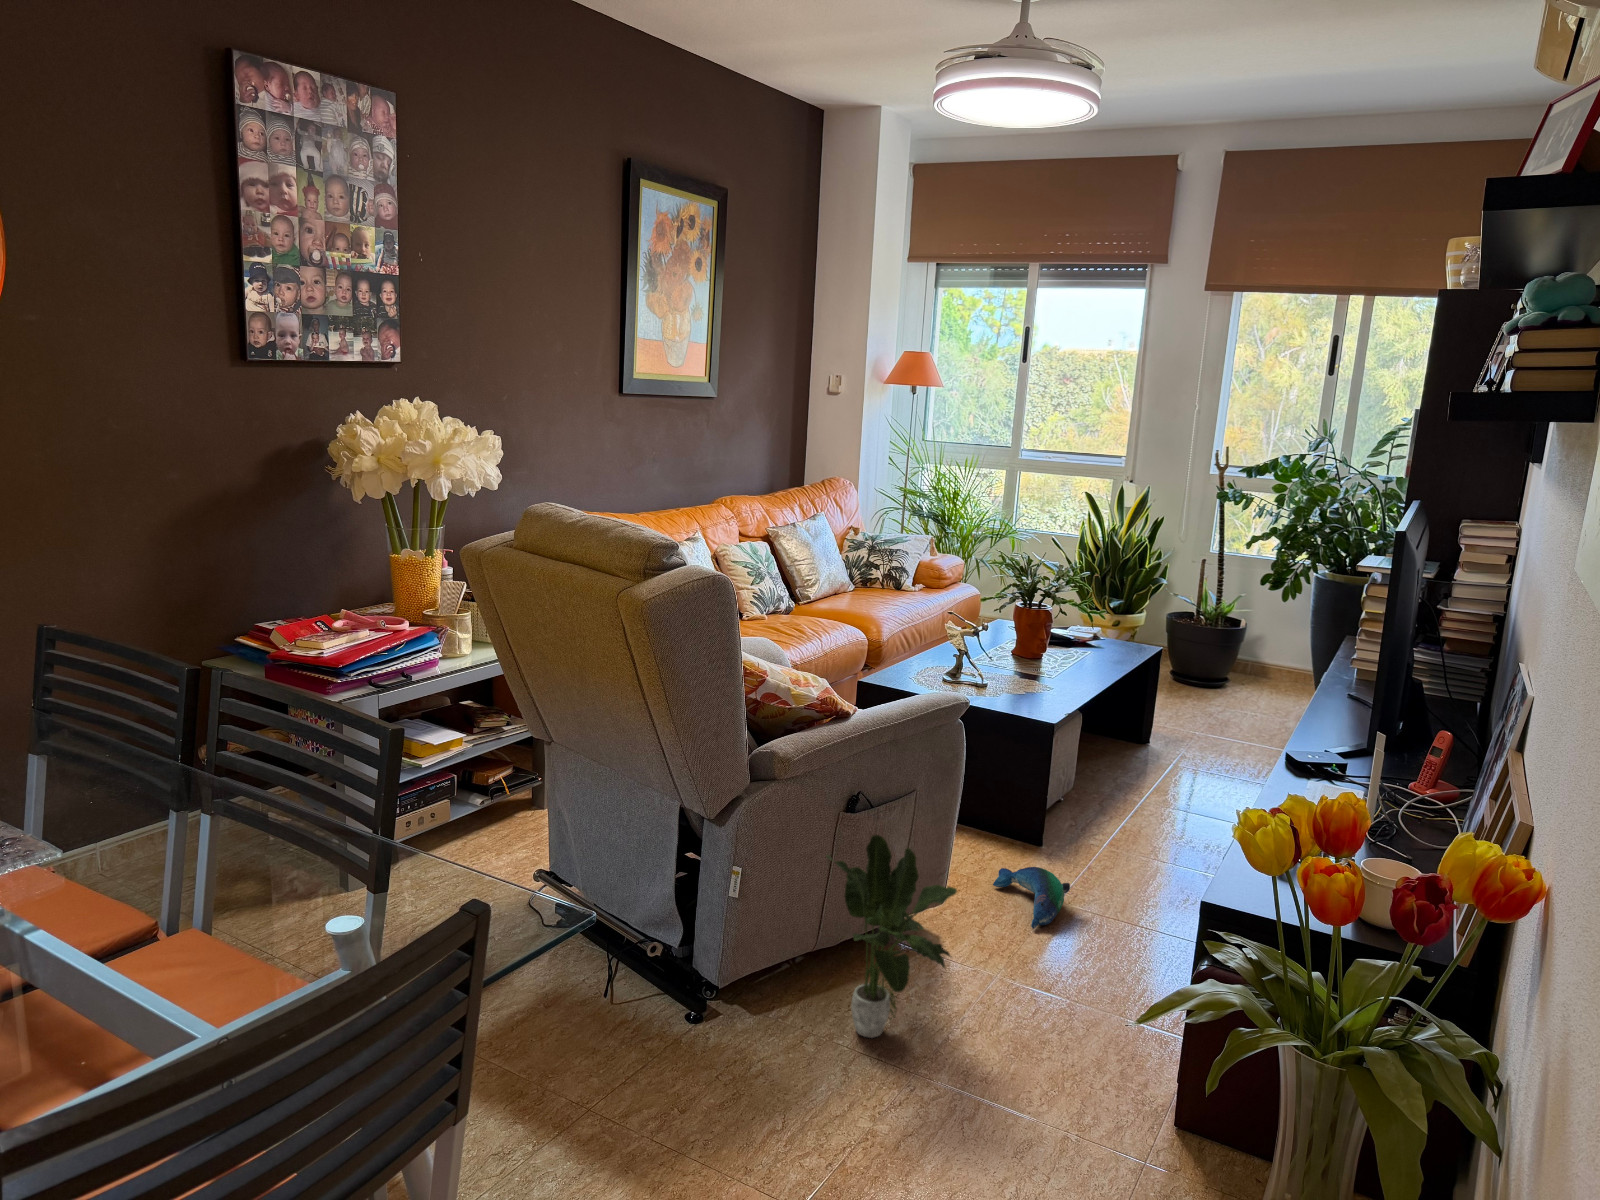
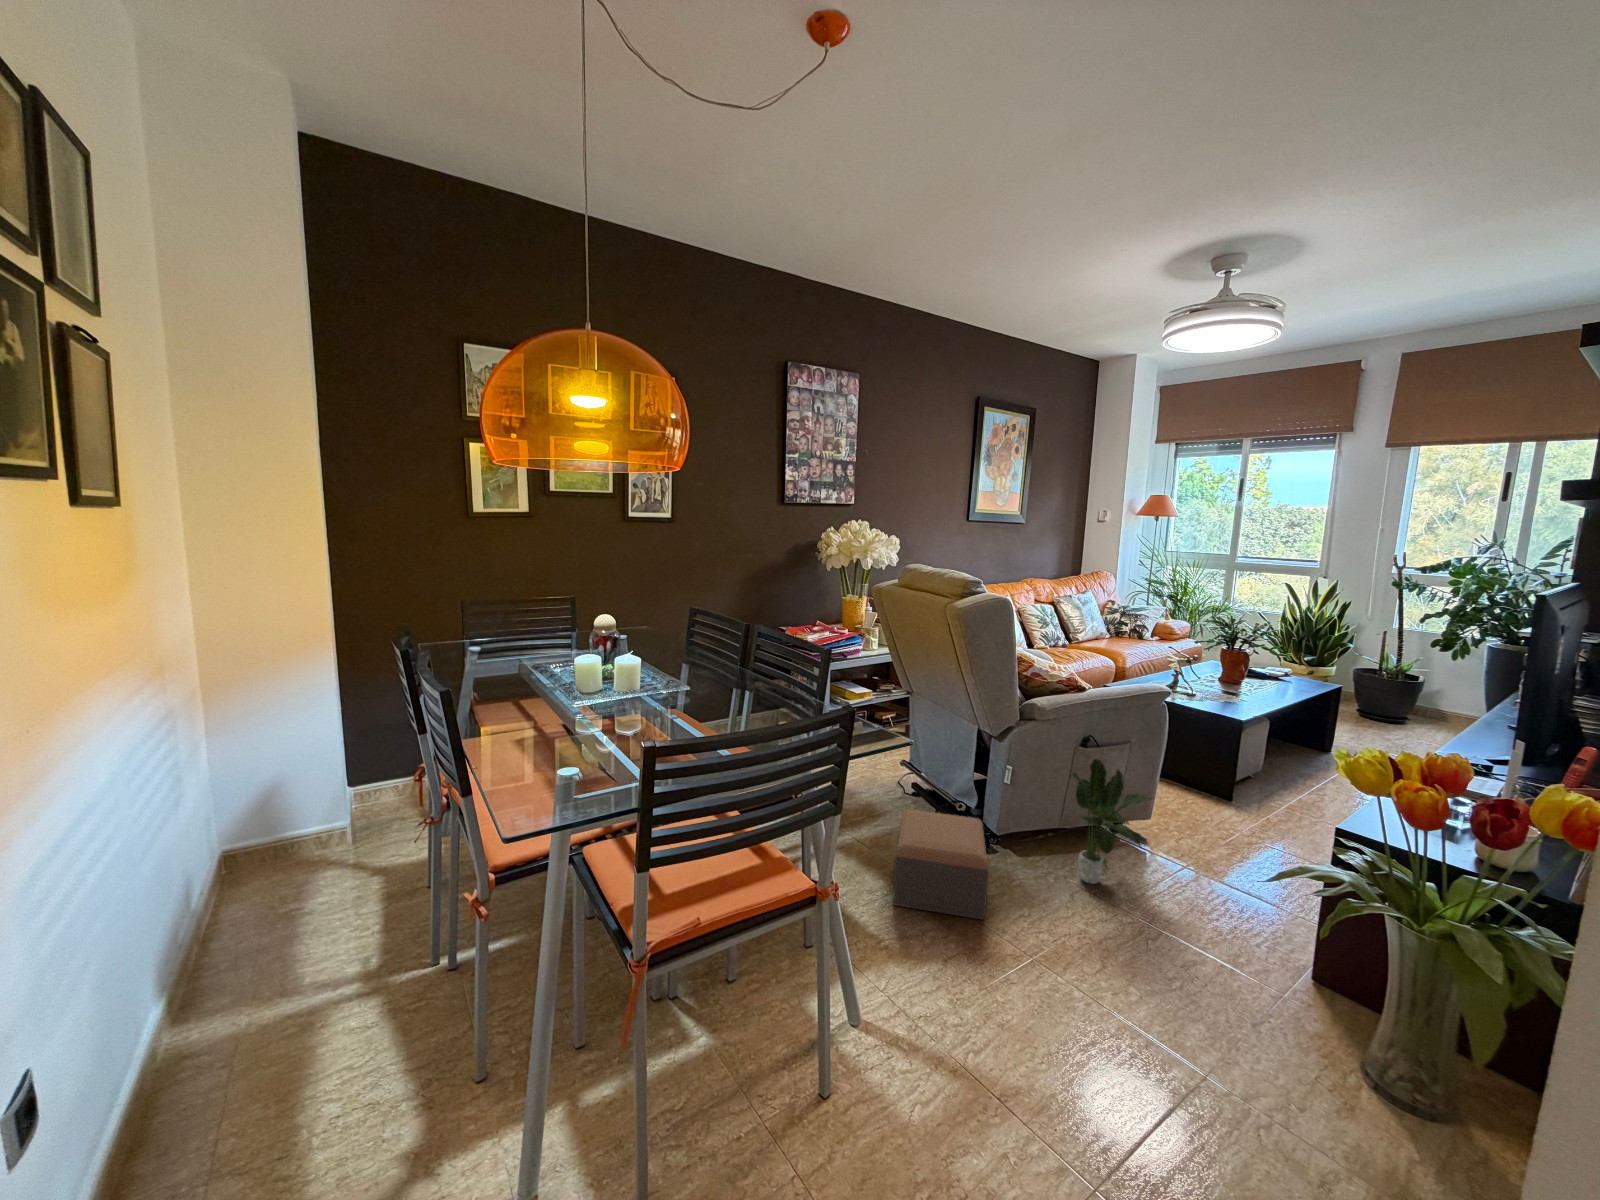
plush toy: present [993,867,1070,929] -> none [1189,807,1247,847]
footstool: none [550,971,721,1170] -> present [893,809,989,920]

